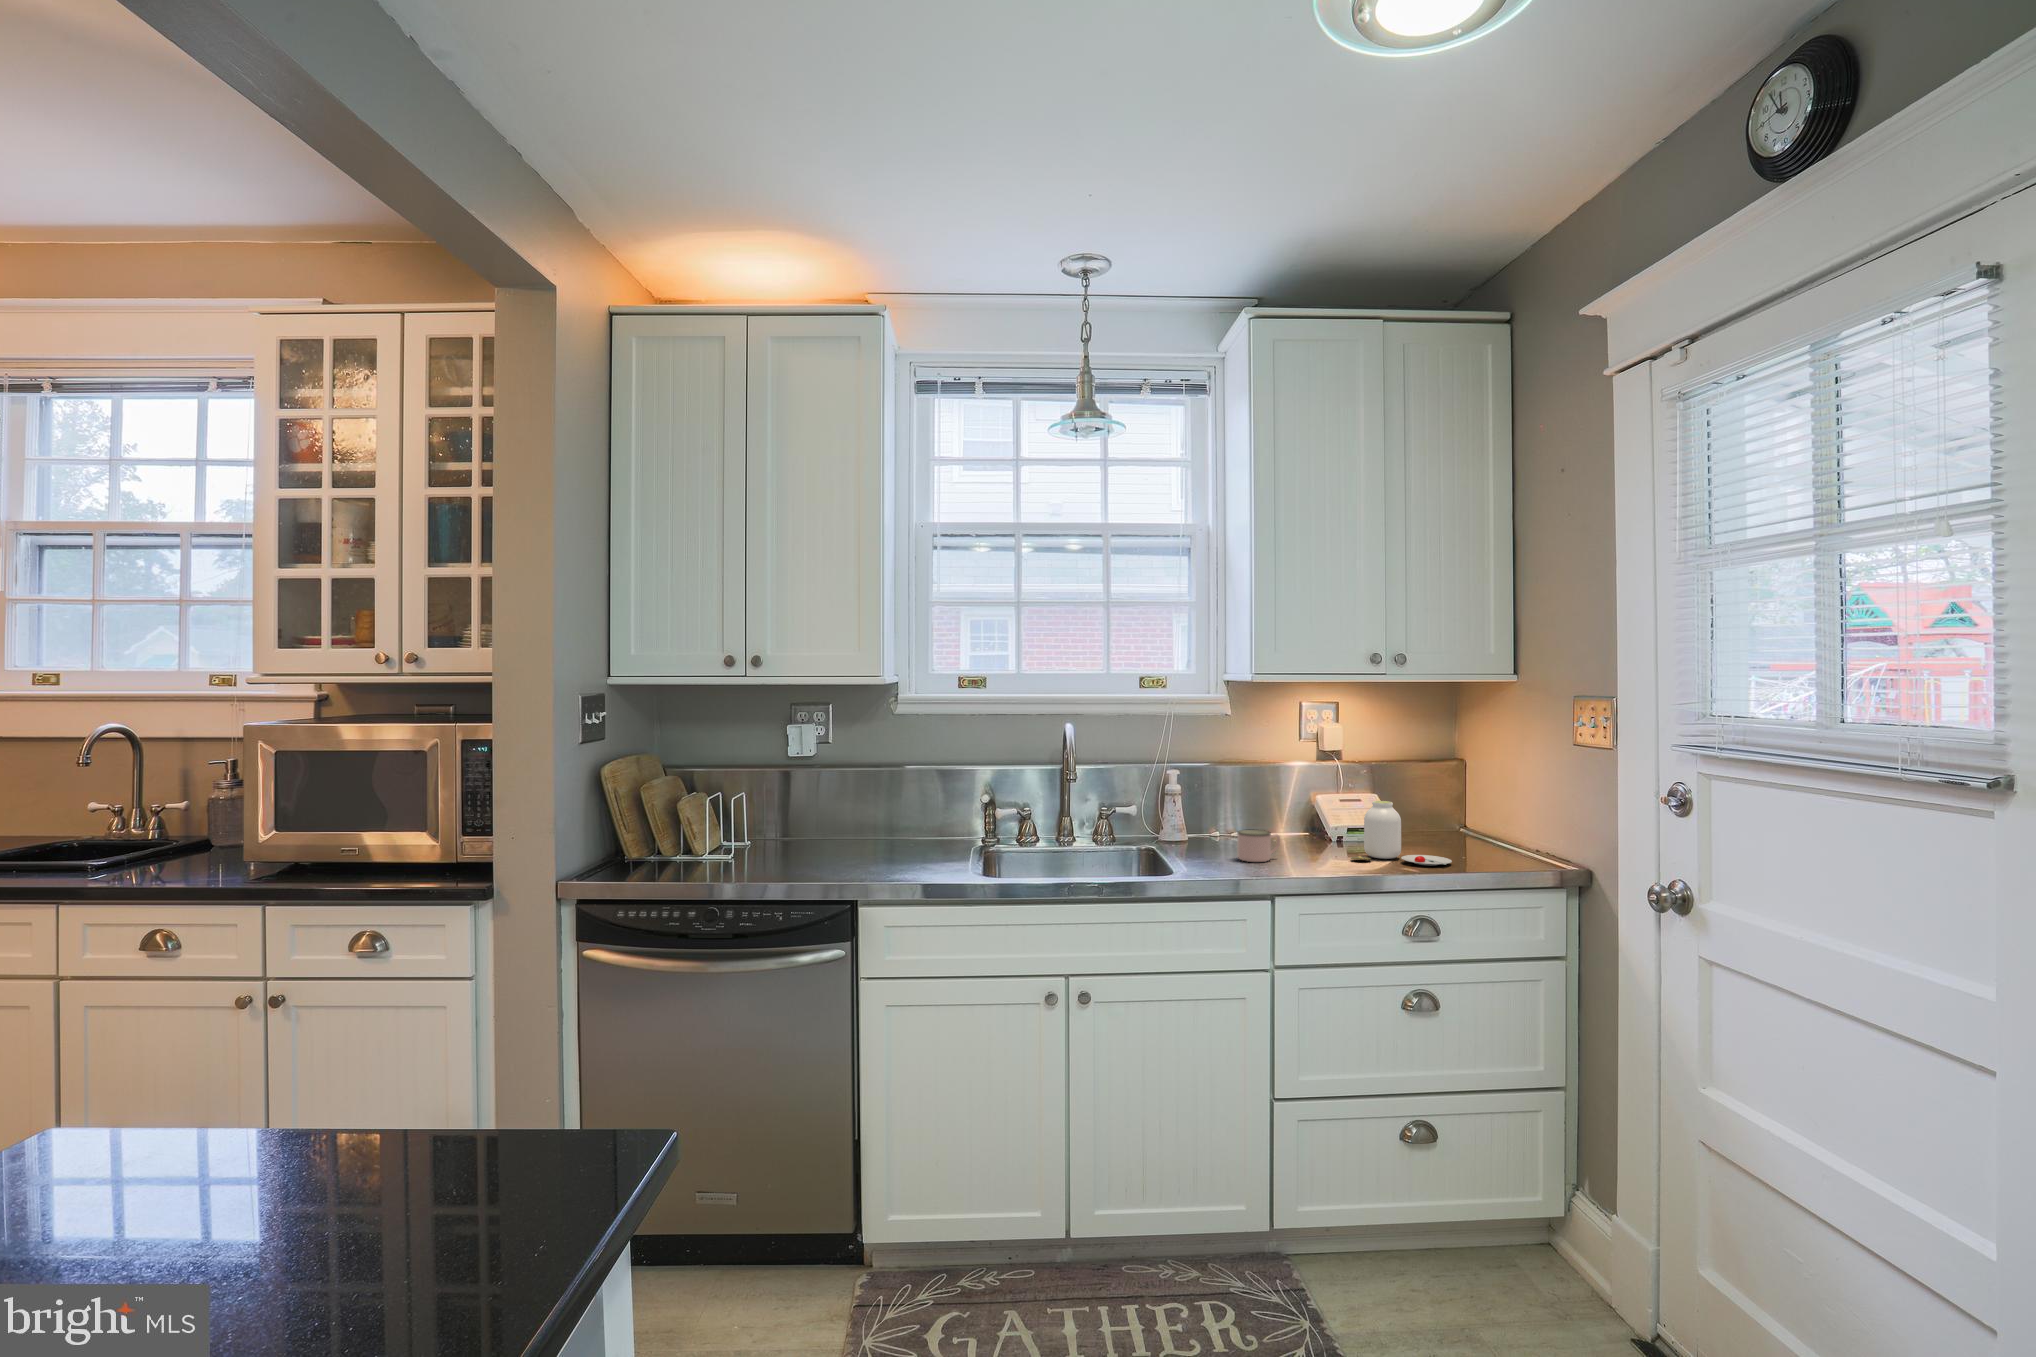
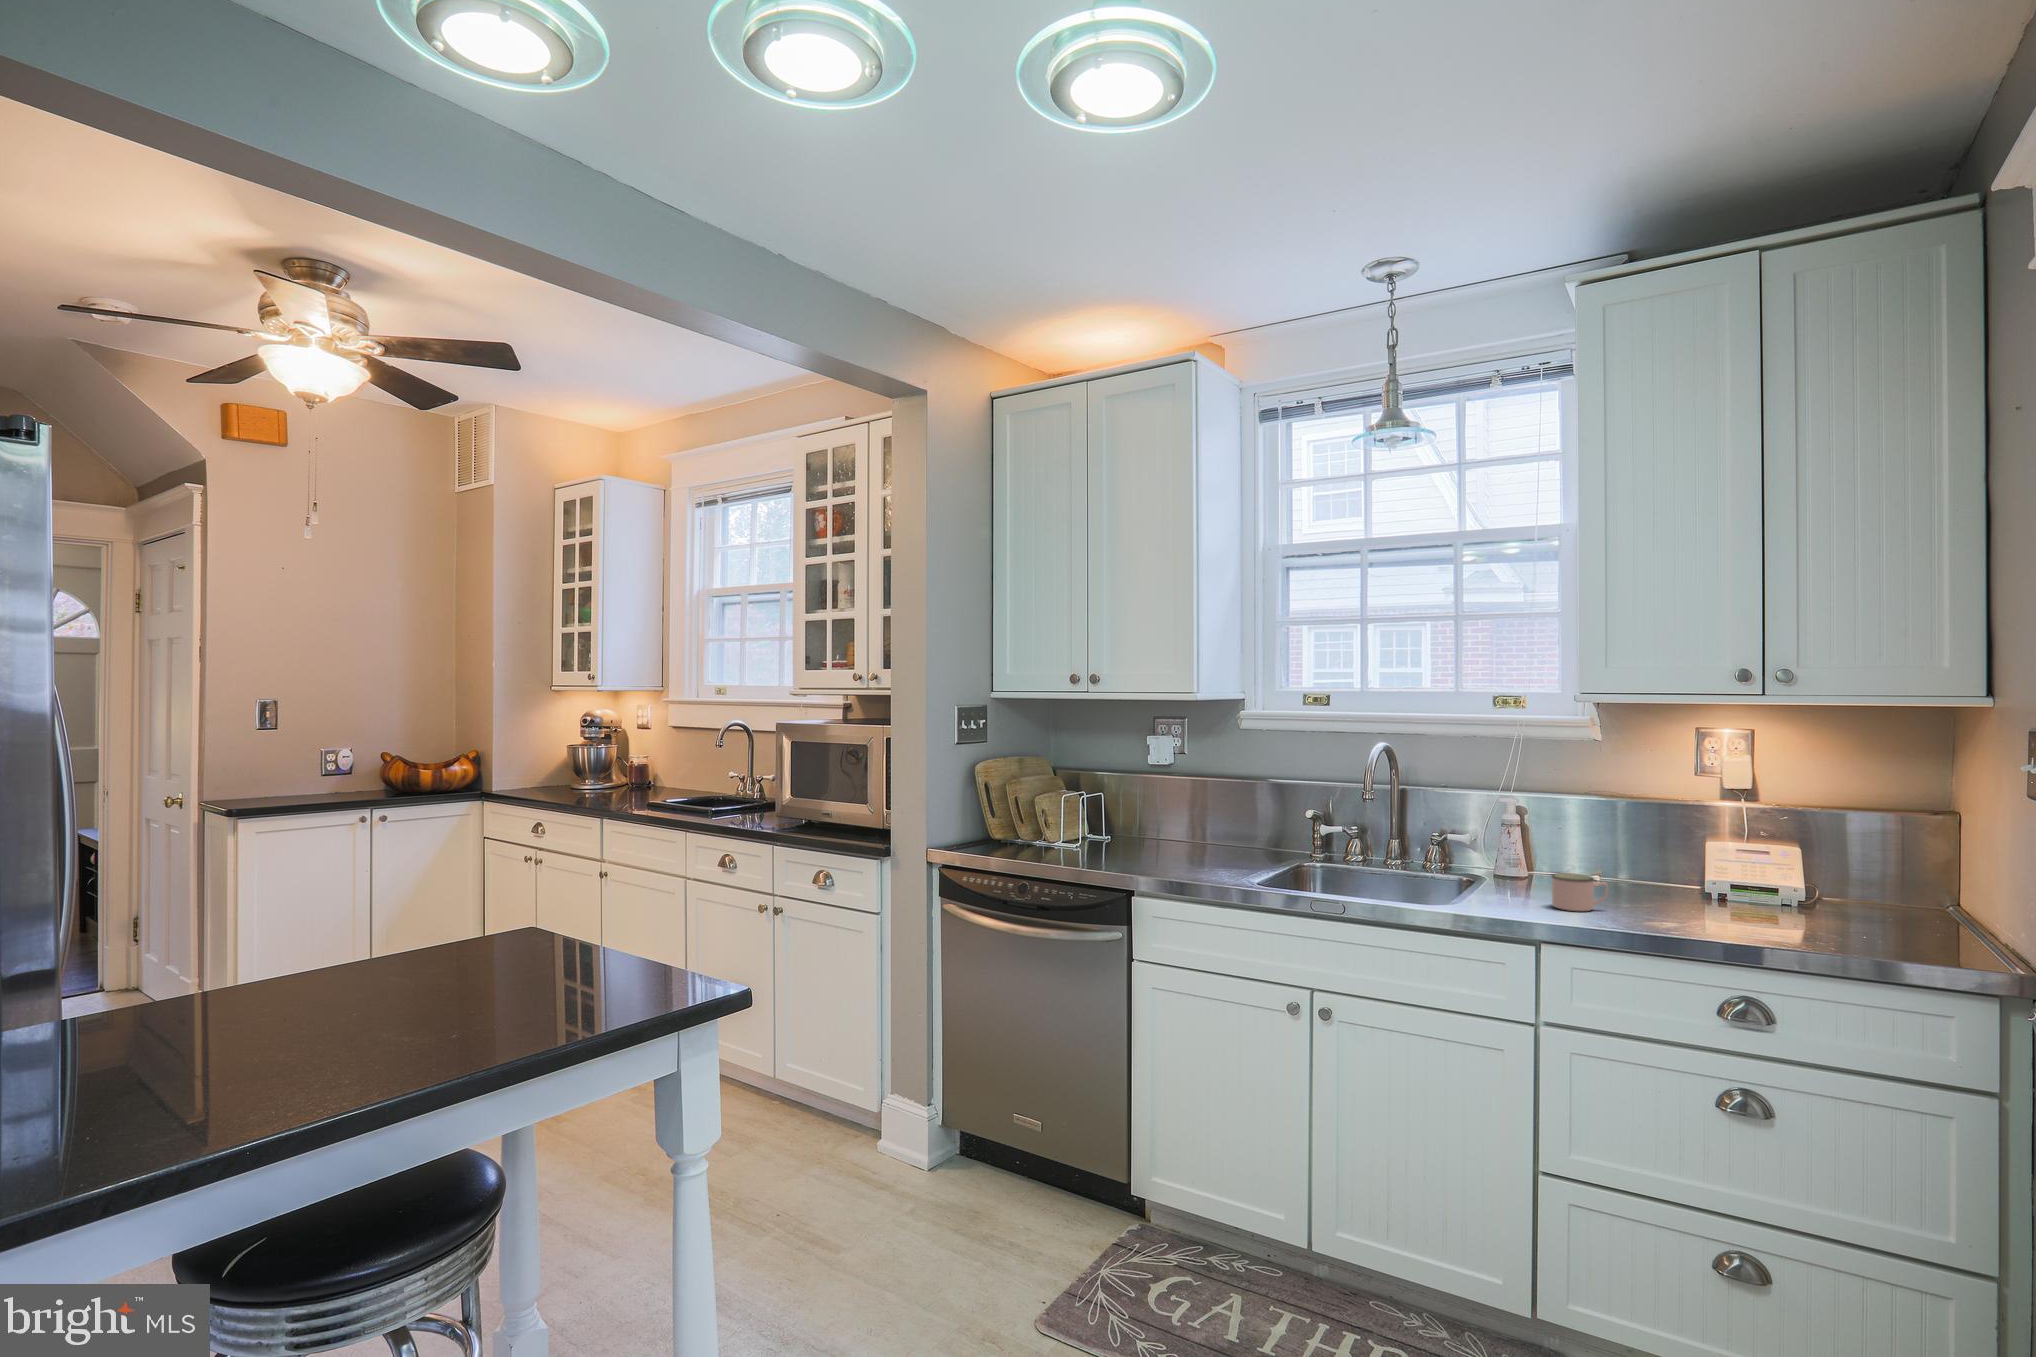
jar: present [1351,801,1452,866] -> none [1694,855,1830,942]

